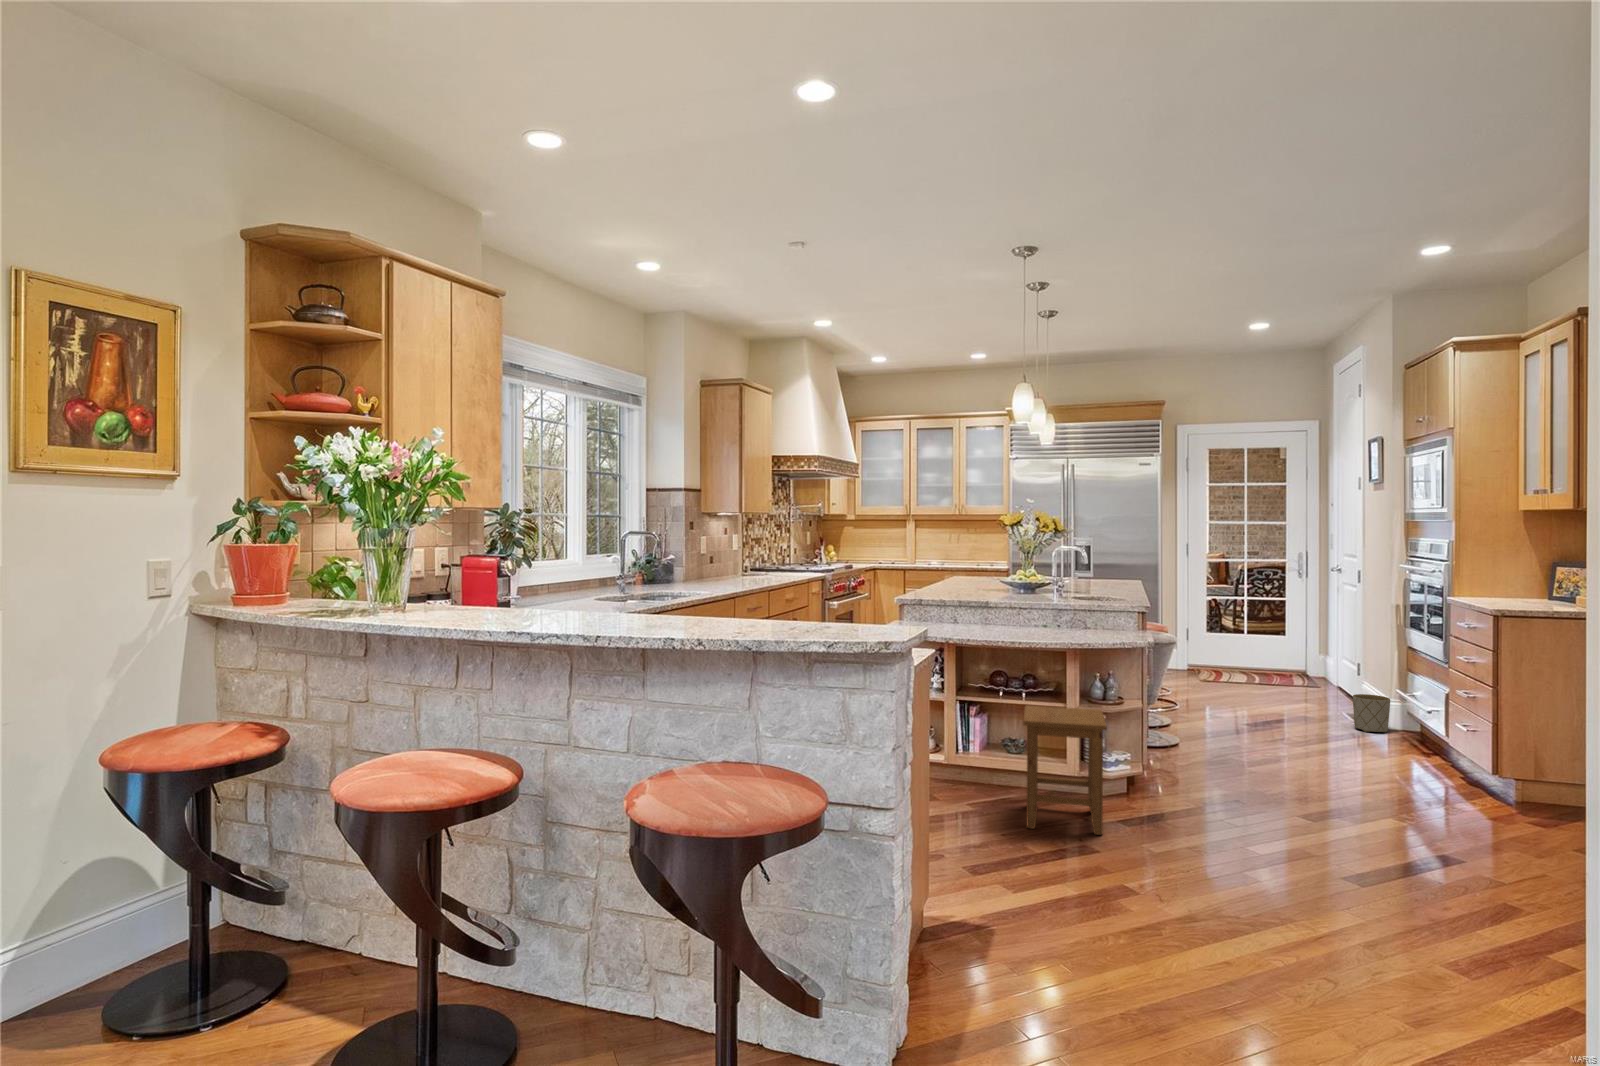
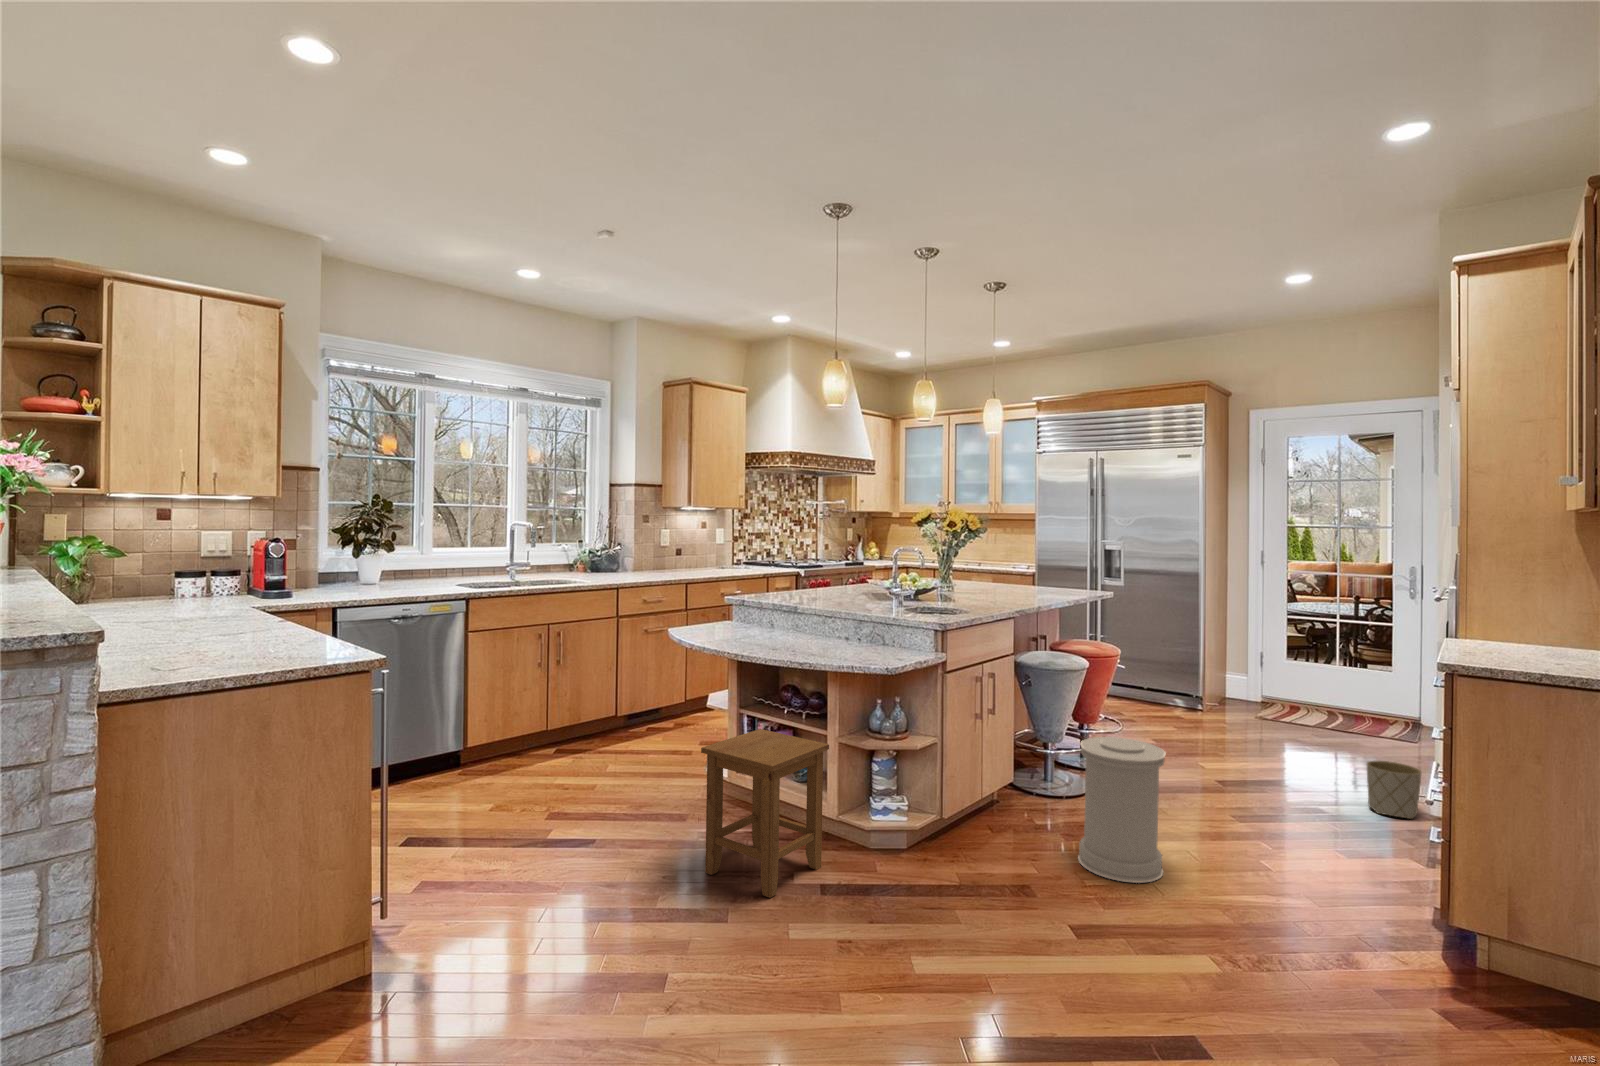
trash can: none [1242,687,1311,790] -> present [1078,737,1166,883]

